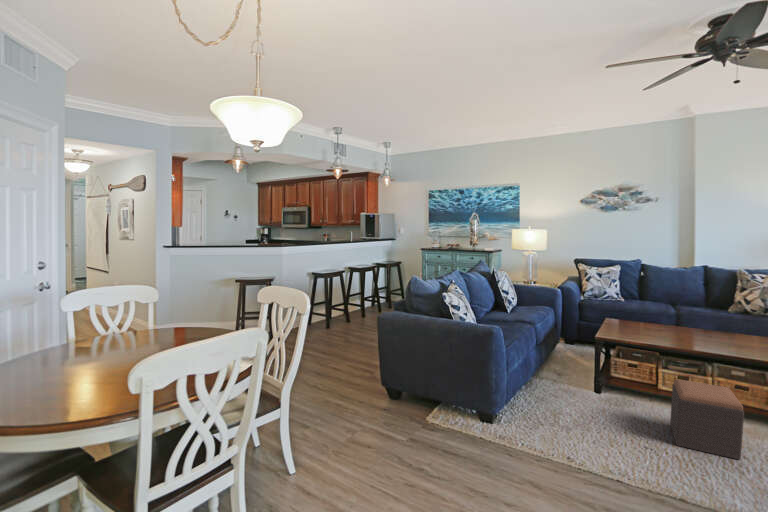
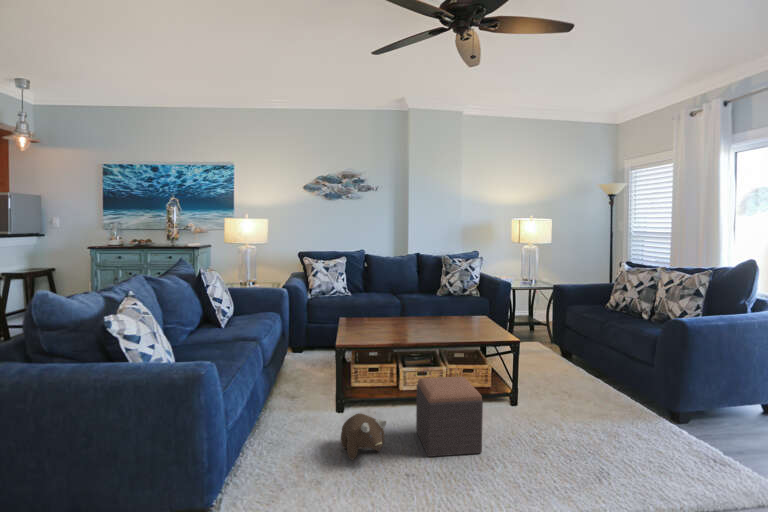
plush toy: none [594,393,635,428] -> present [341,414,387,460]

